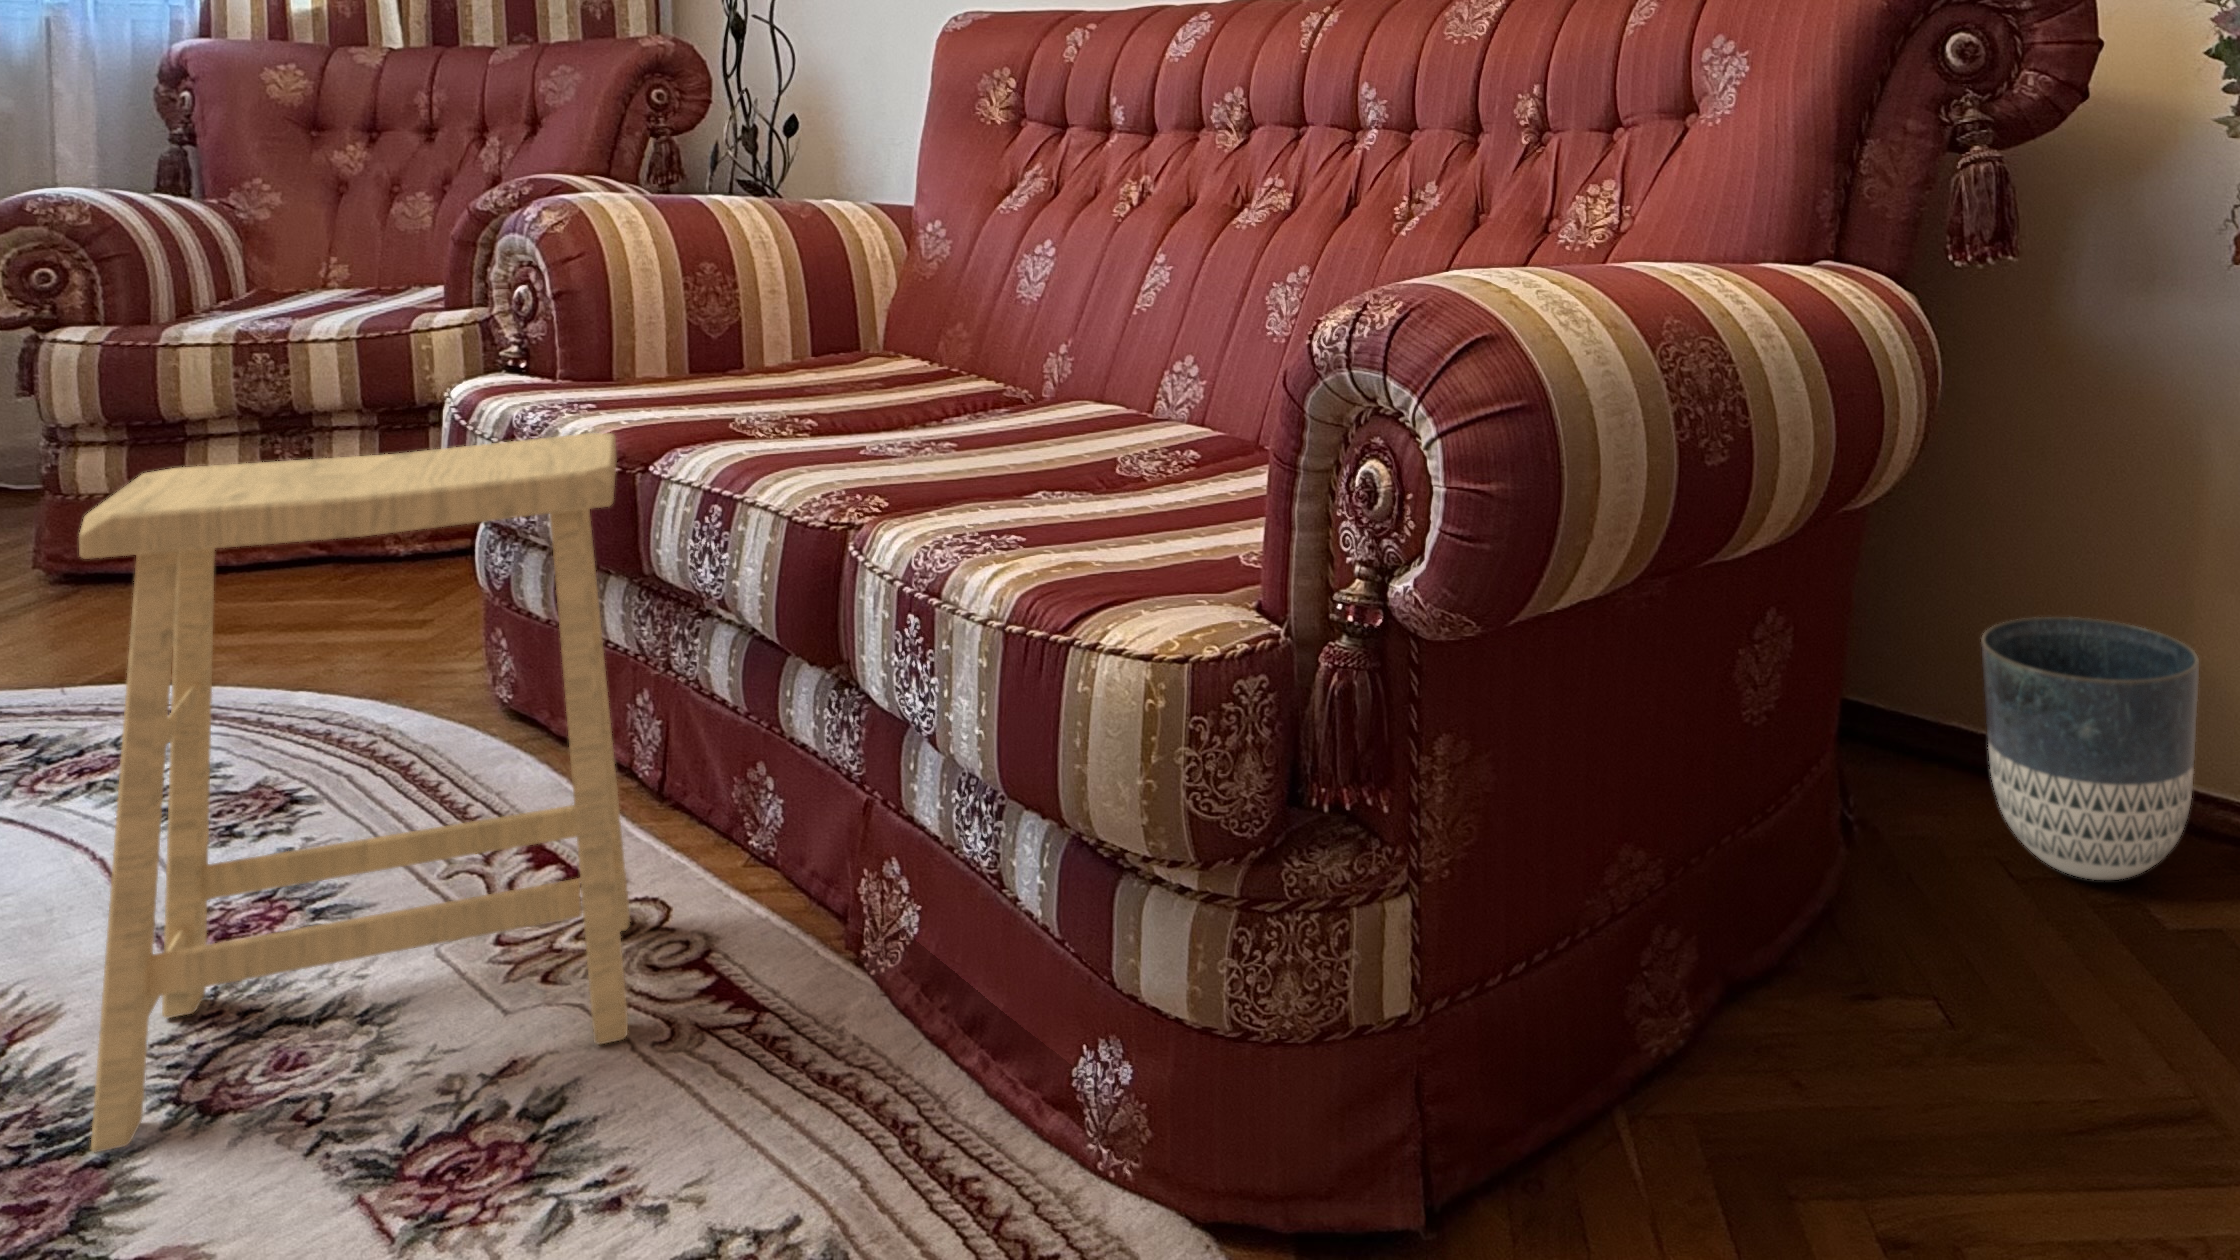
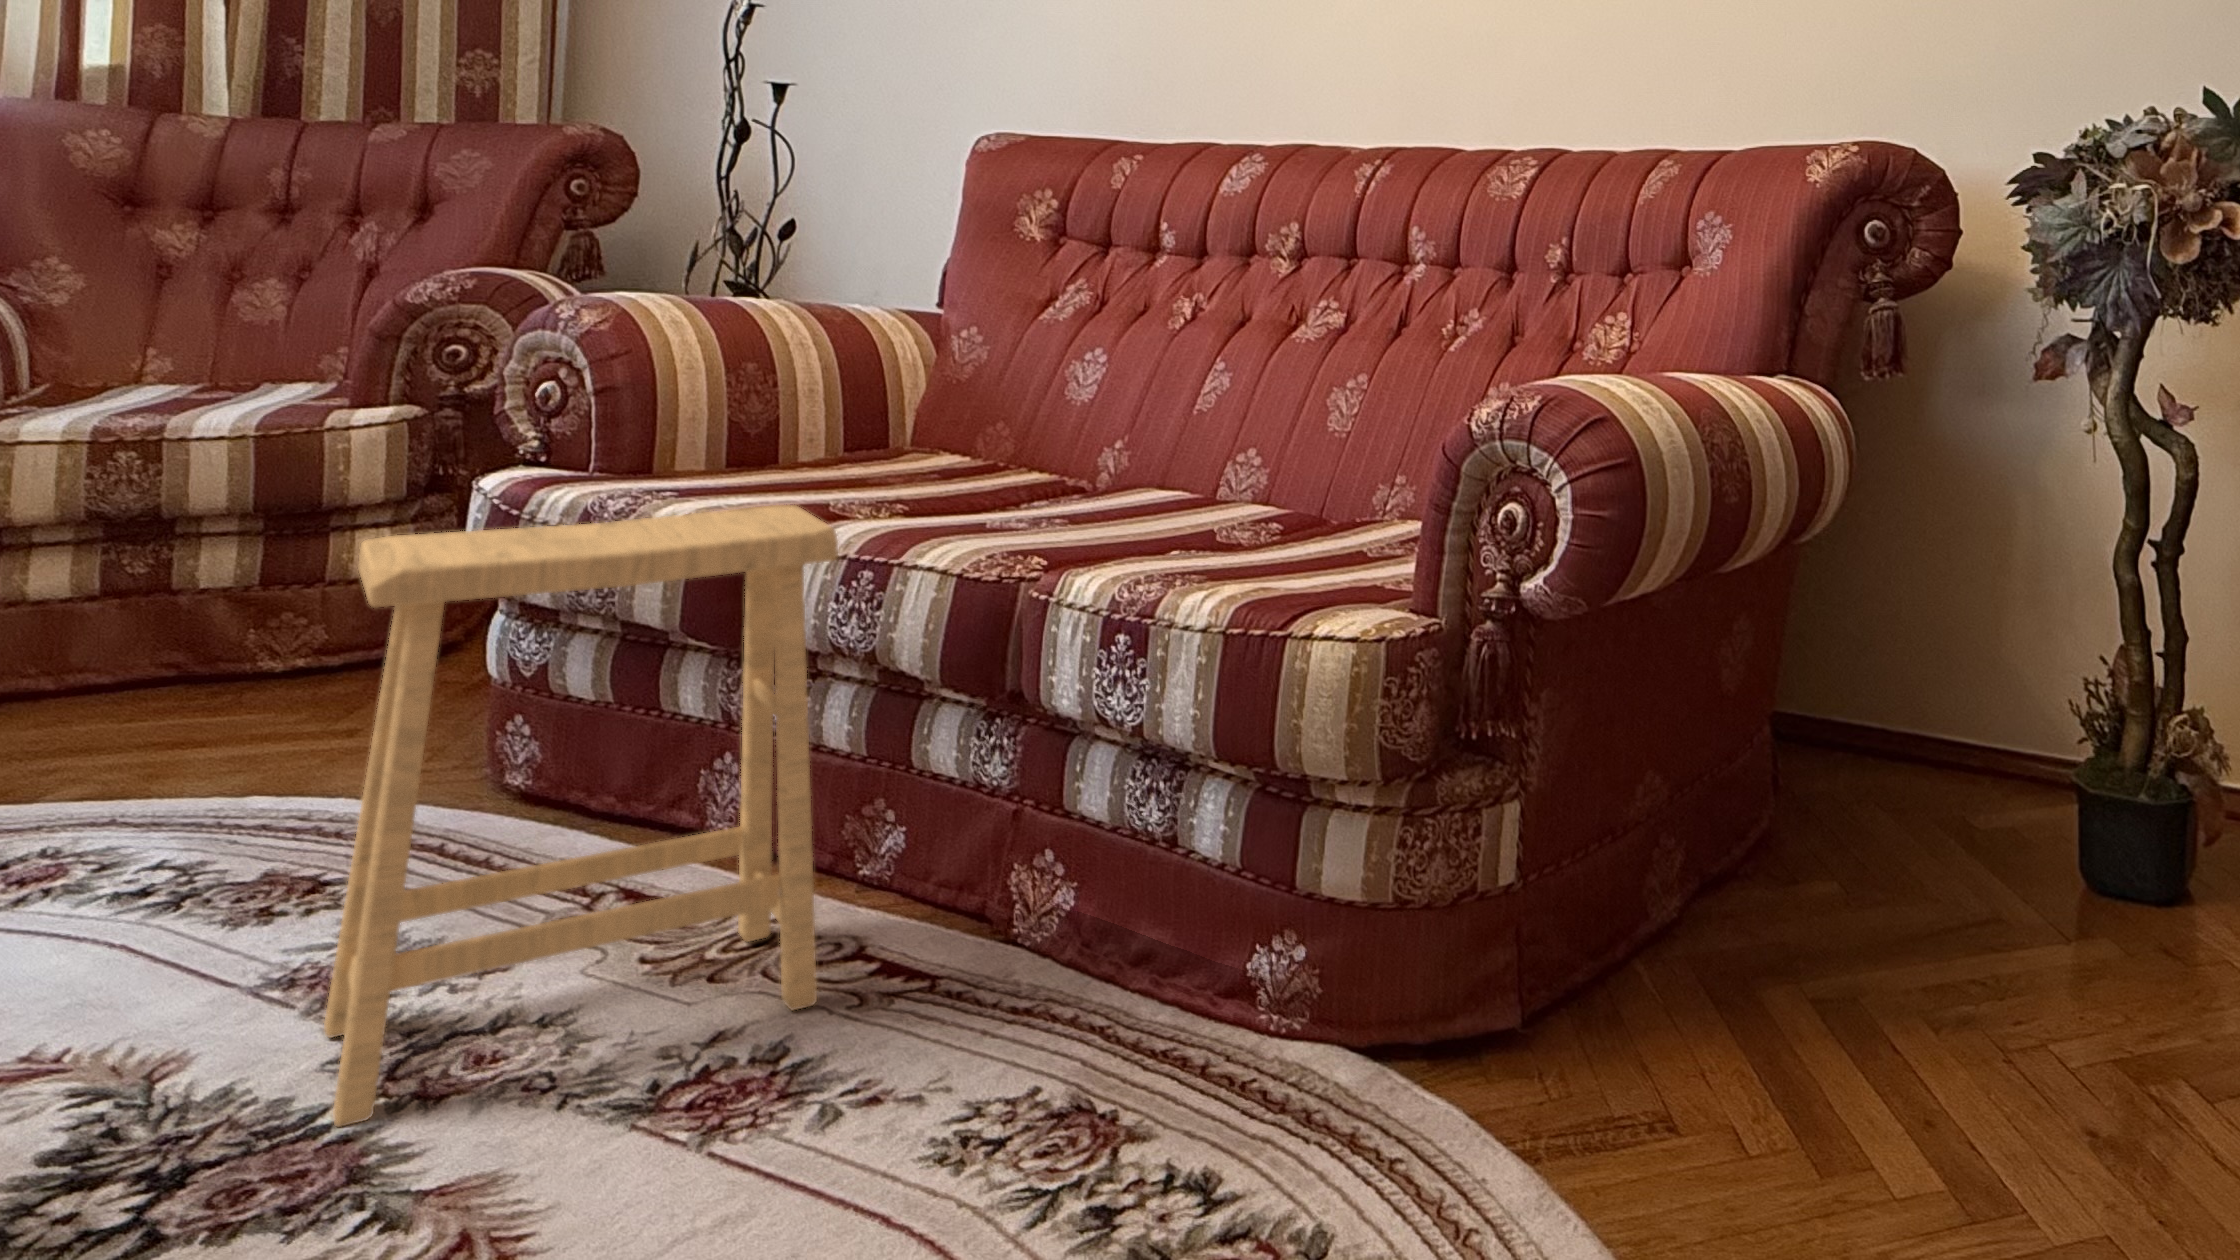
planter: present [1981,617,2199,880] -> none [1863,631,2002,811]

